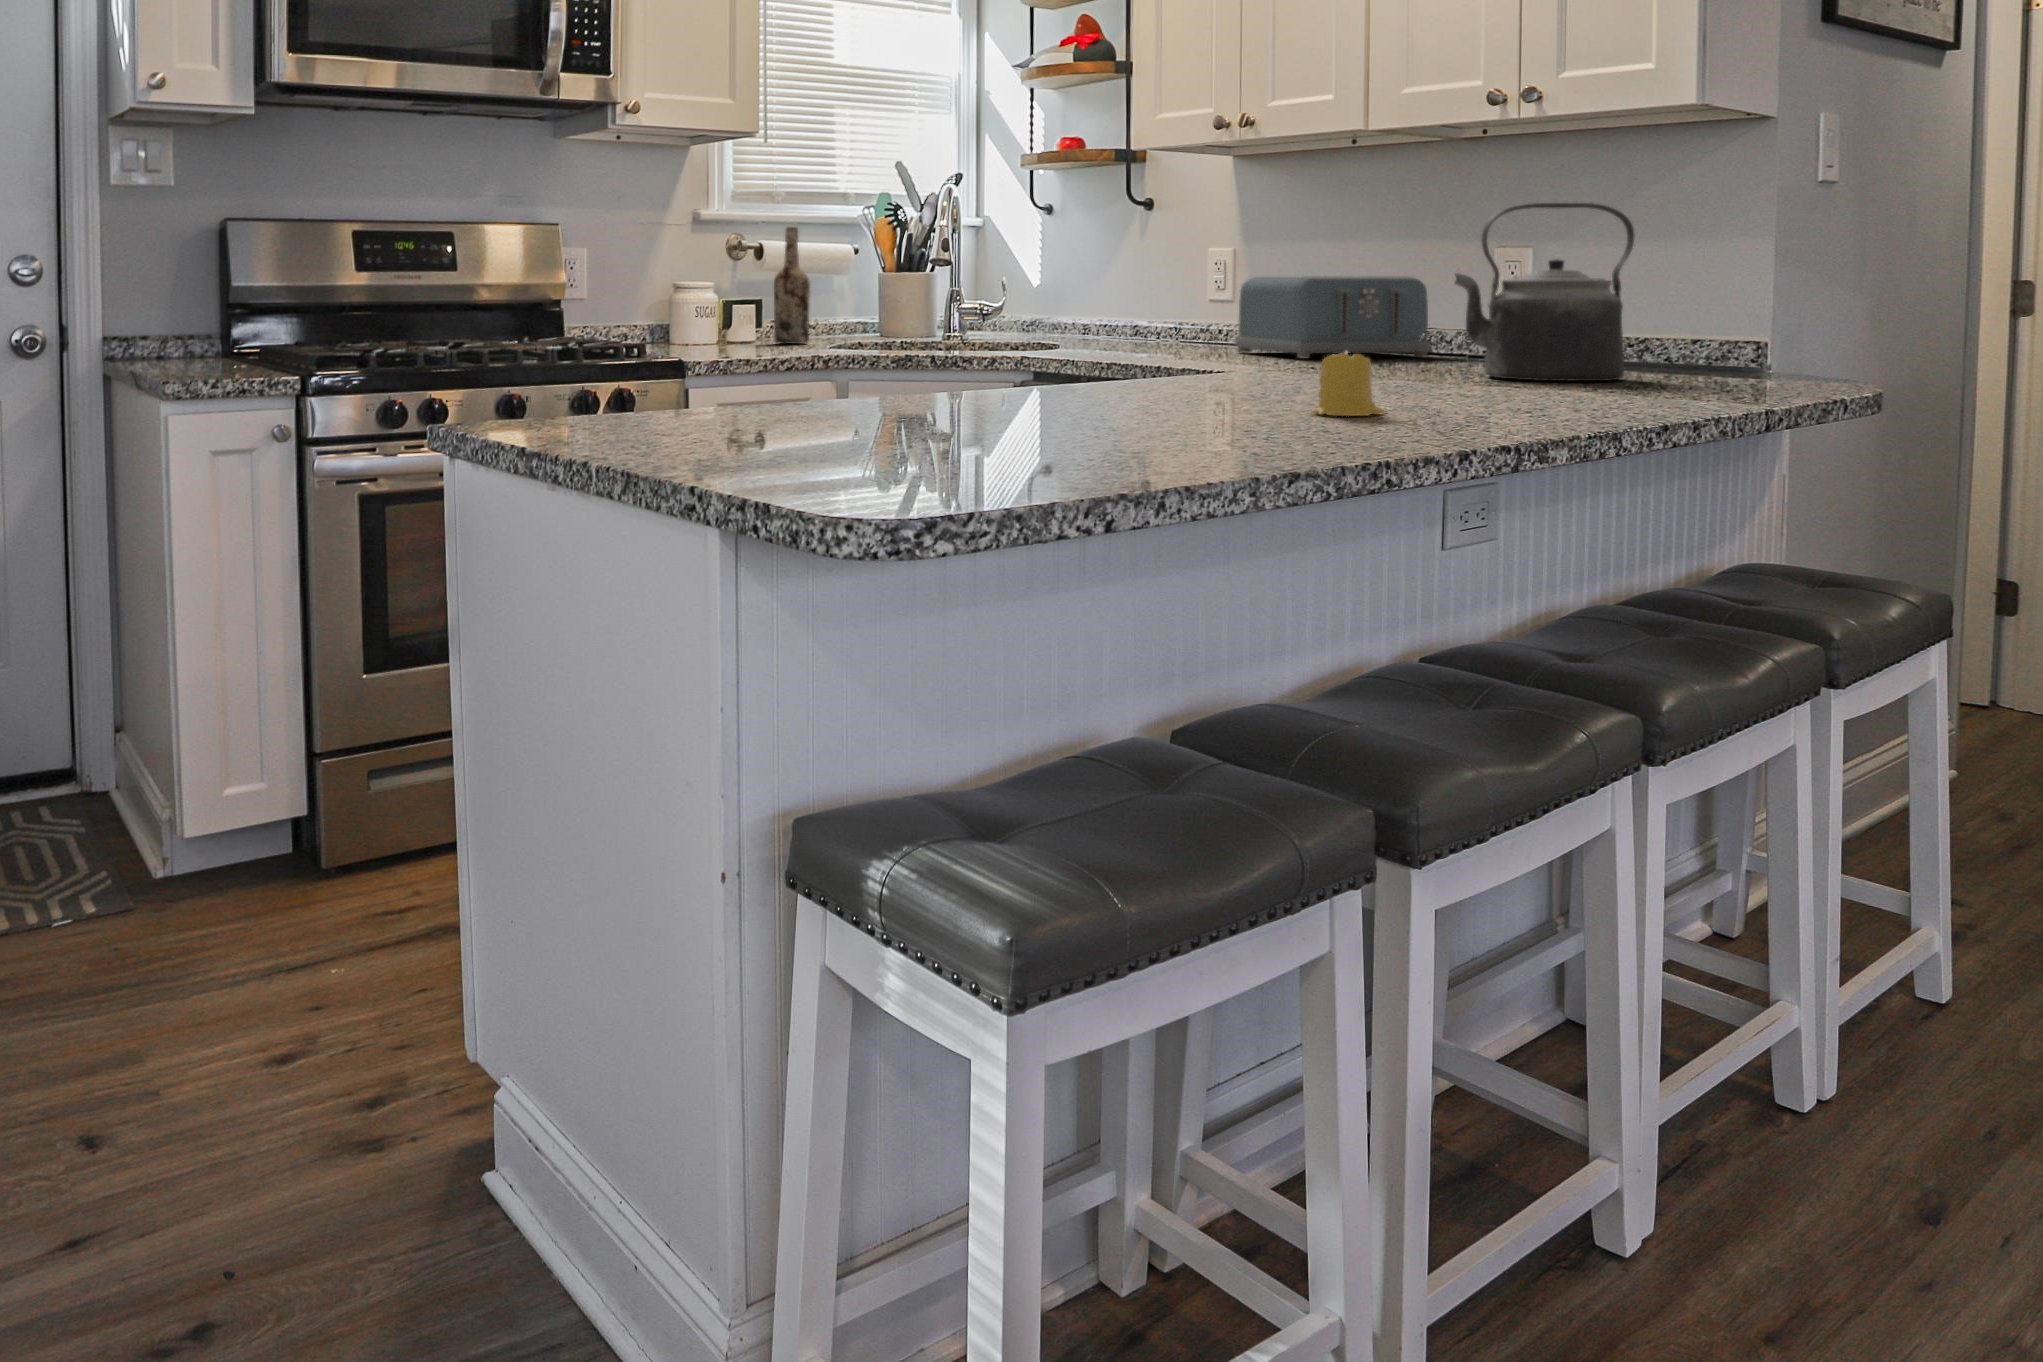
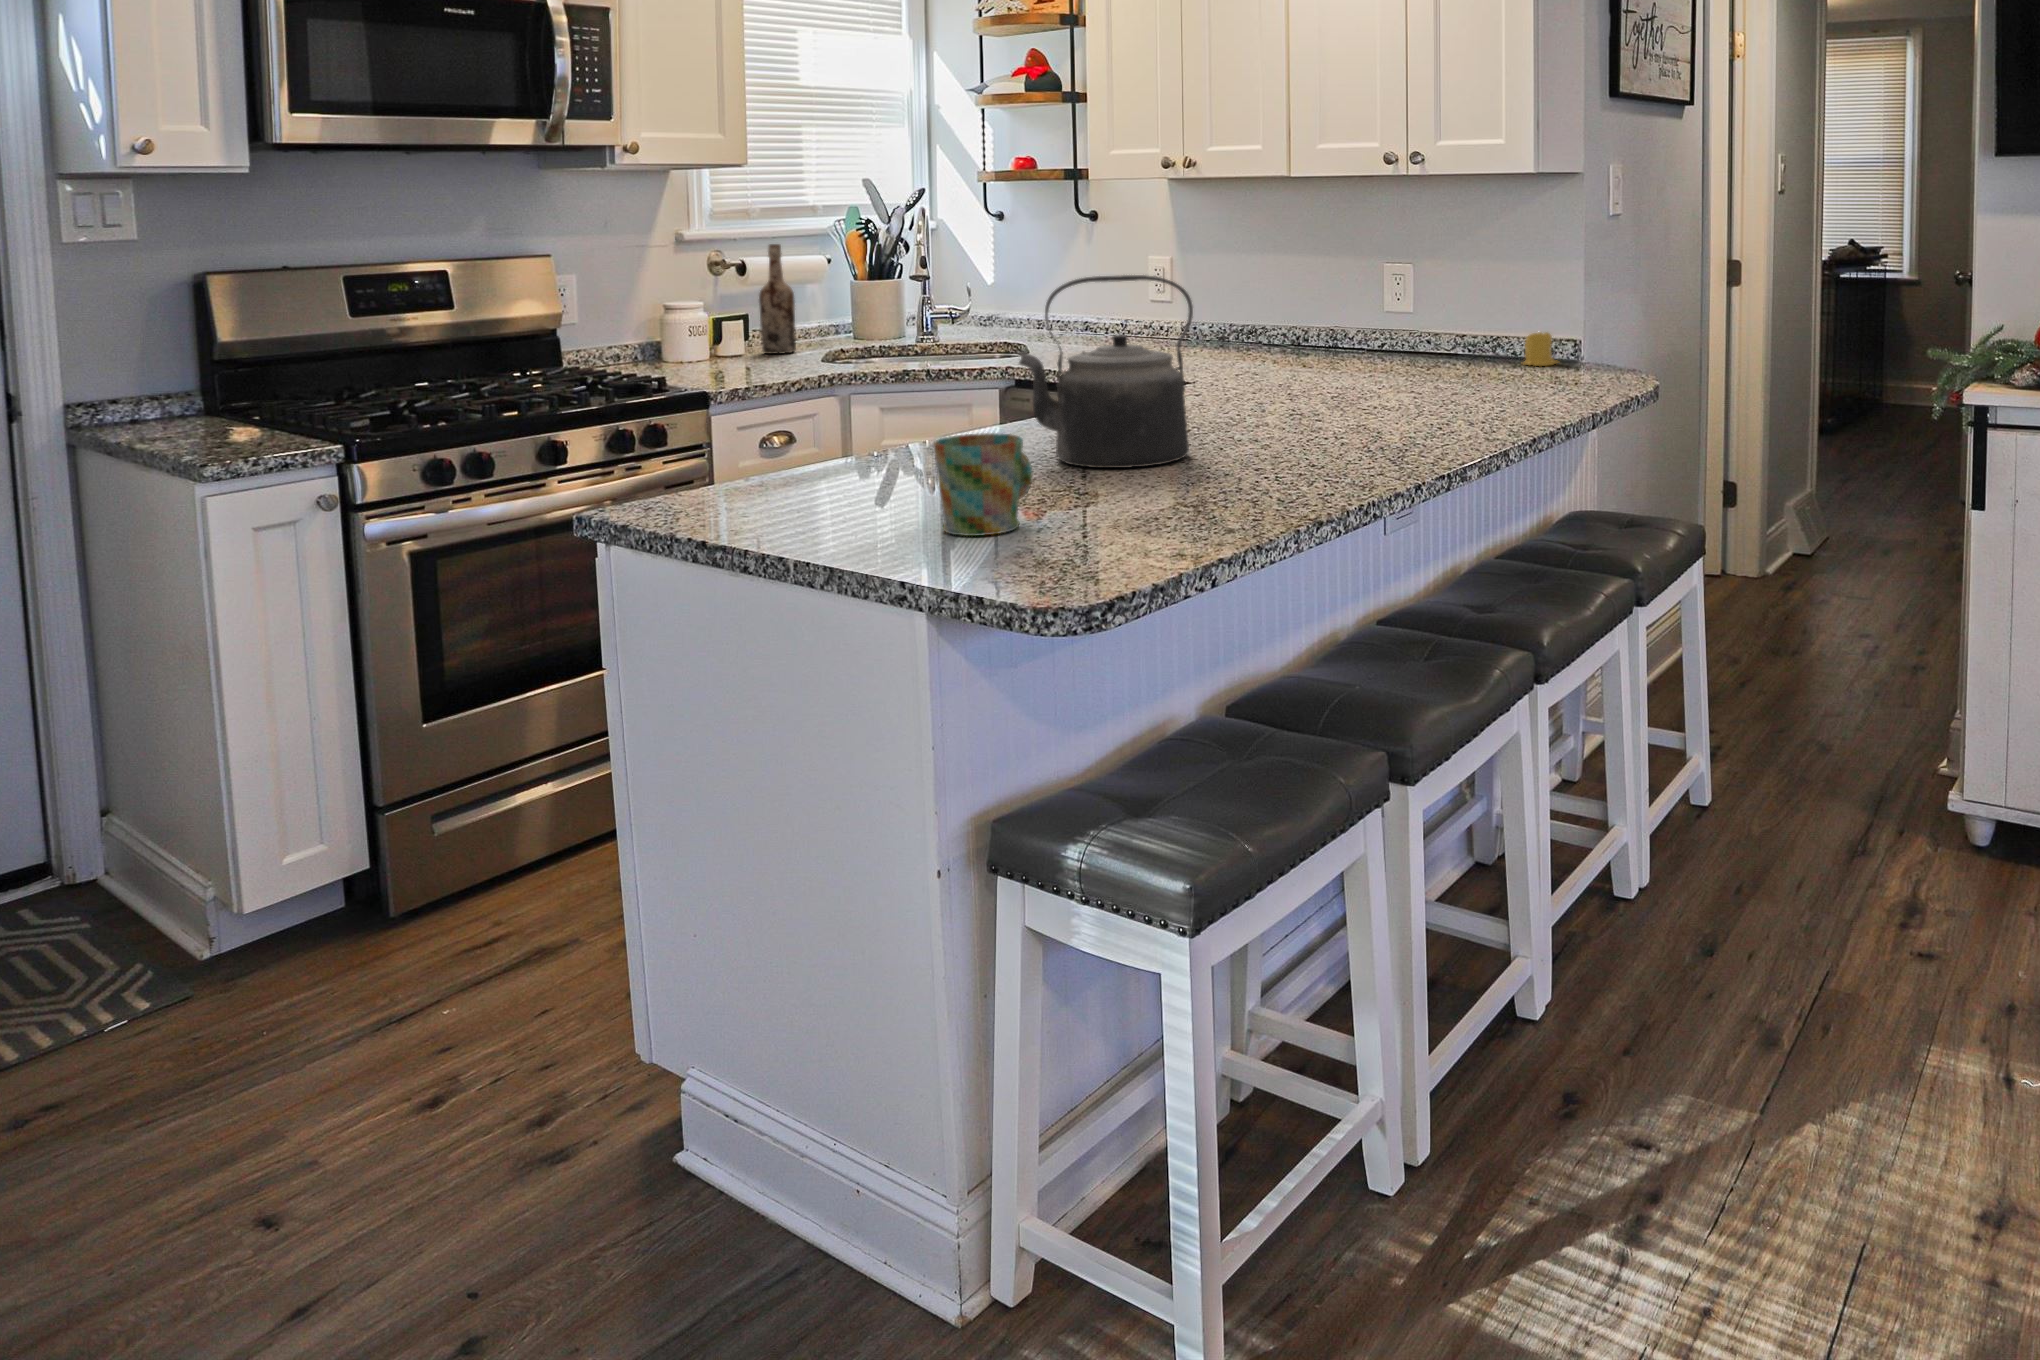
kettle: present [1455,203,1635,381] -> present [1019,275,1193,468]
toaster: present [1235,277,1431,359] -> none [1184,282,1341,358]
mug: none [782,335,913,456] -> present [933,433,1032,536]
candle: present [1311,352,1387,416] -> present [1523,332,1558,366]

